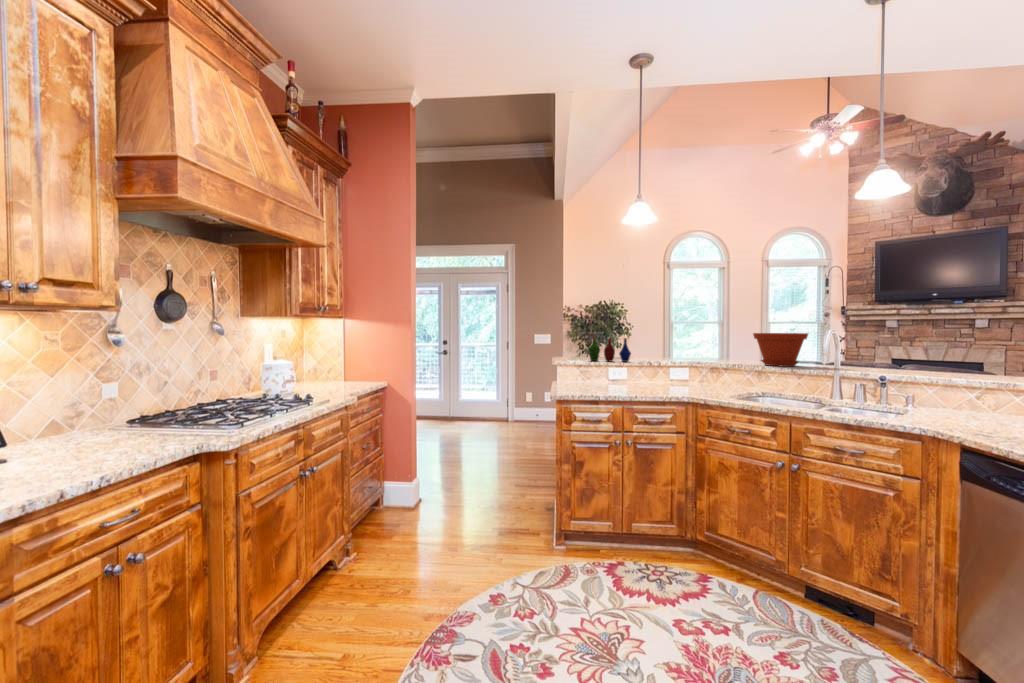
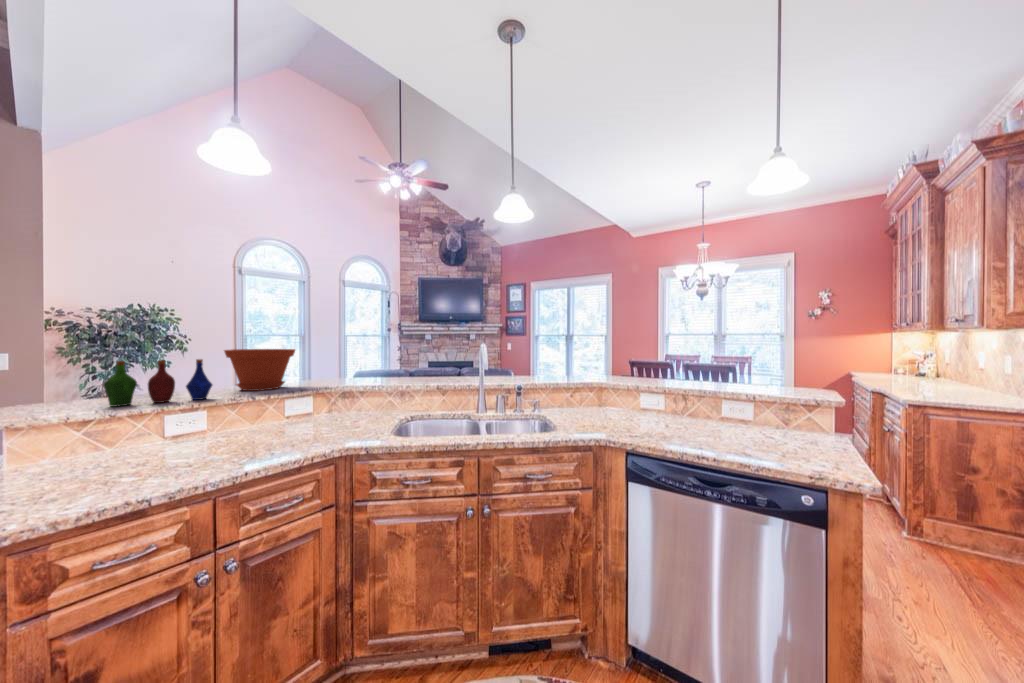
plant pot: present [753,333,808,366] -> present [224,349,295,391]

